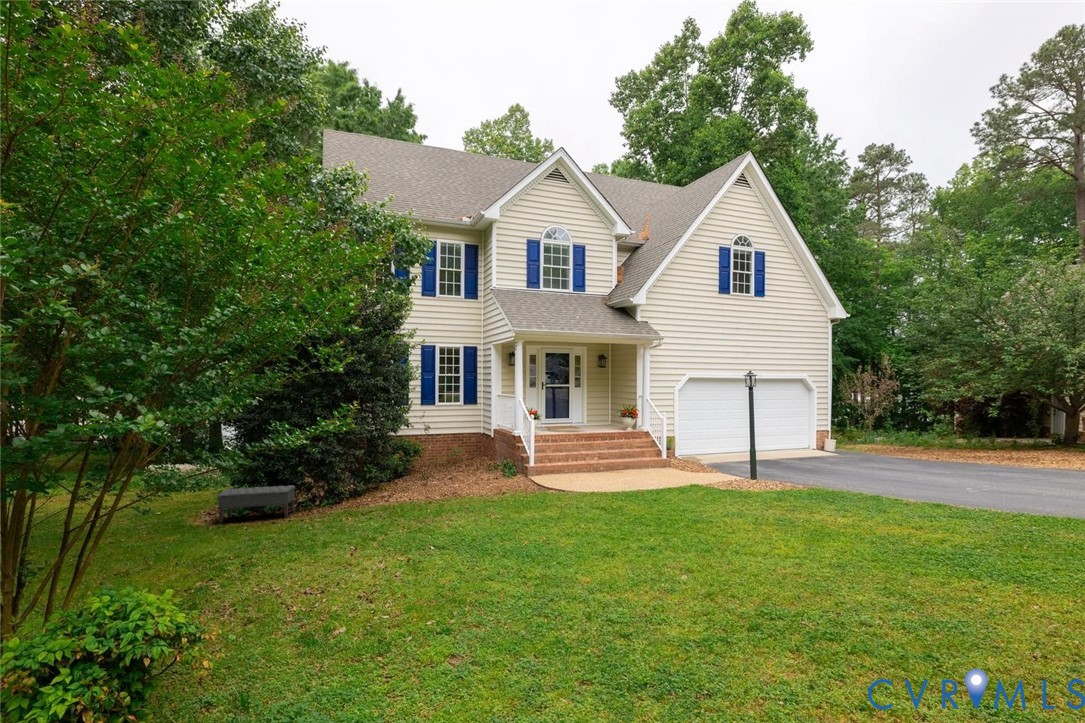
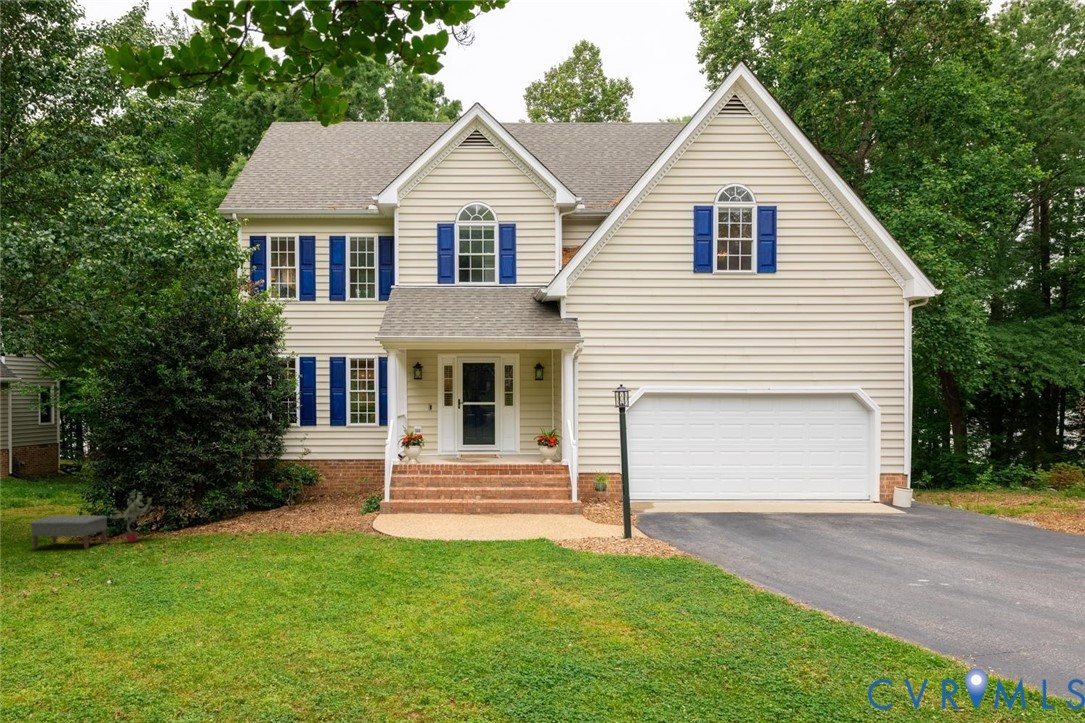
potted tree: none [302,461,344,510] -> present [110,493,152,543]

